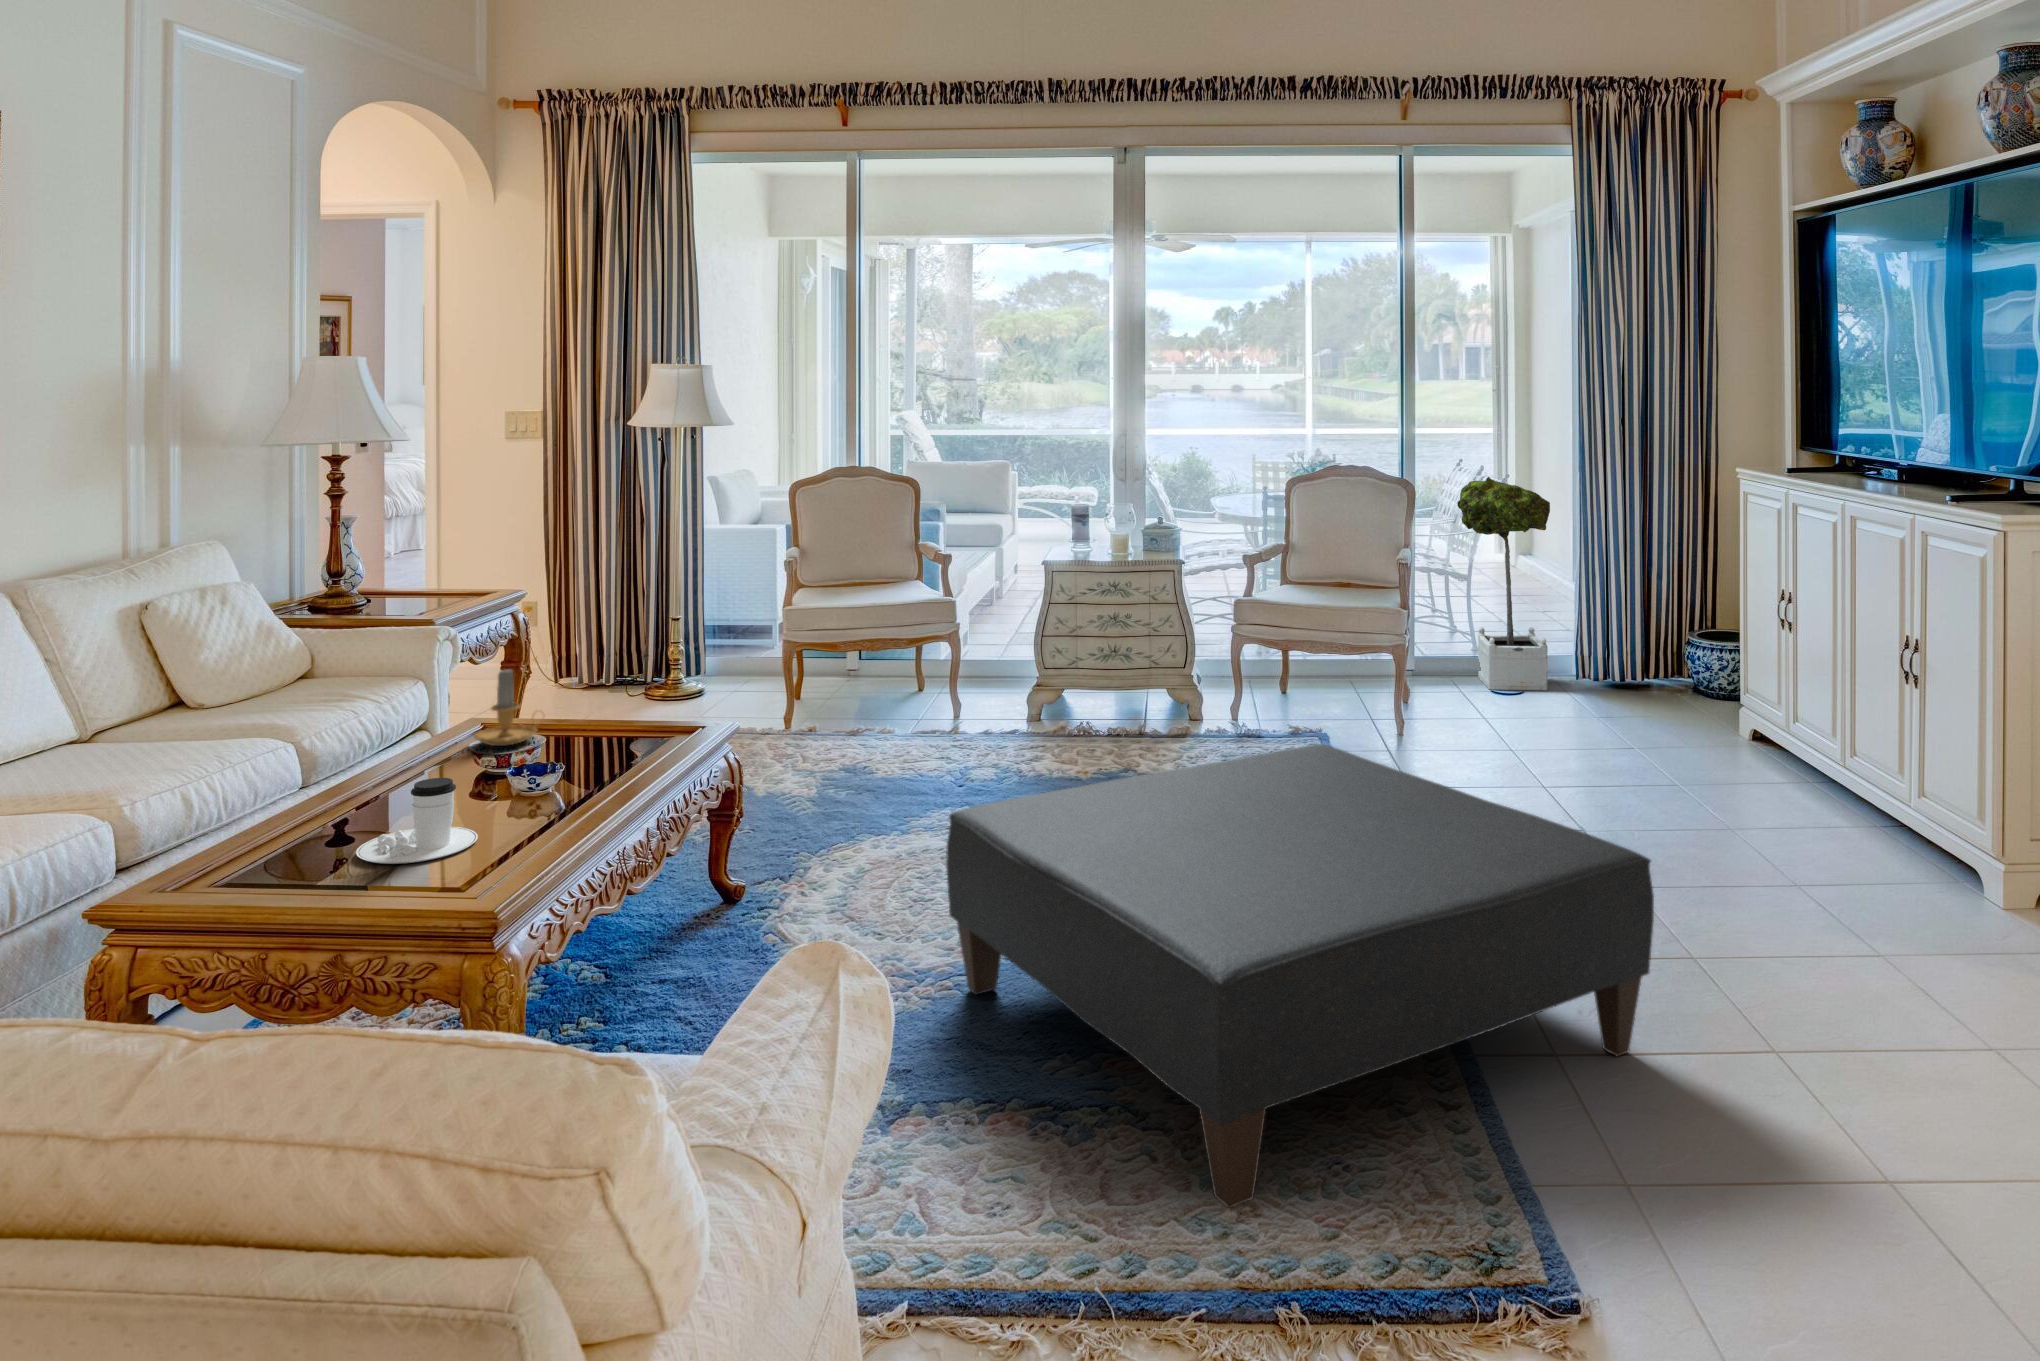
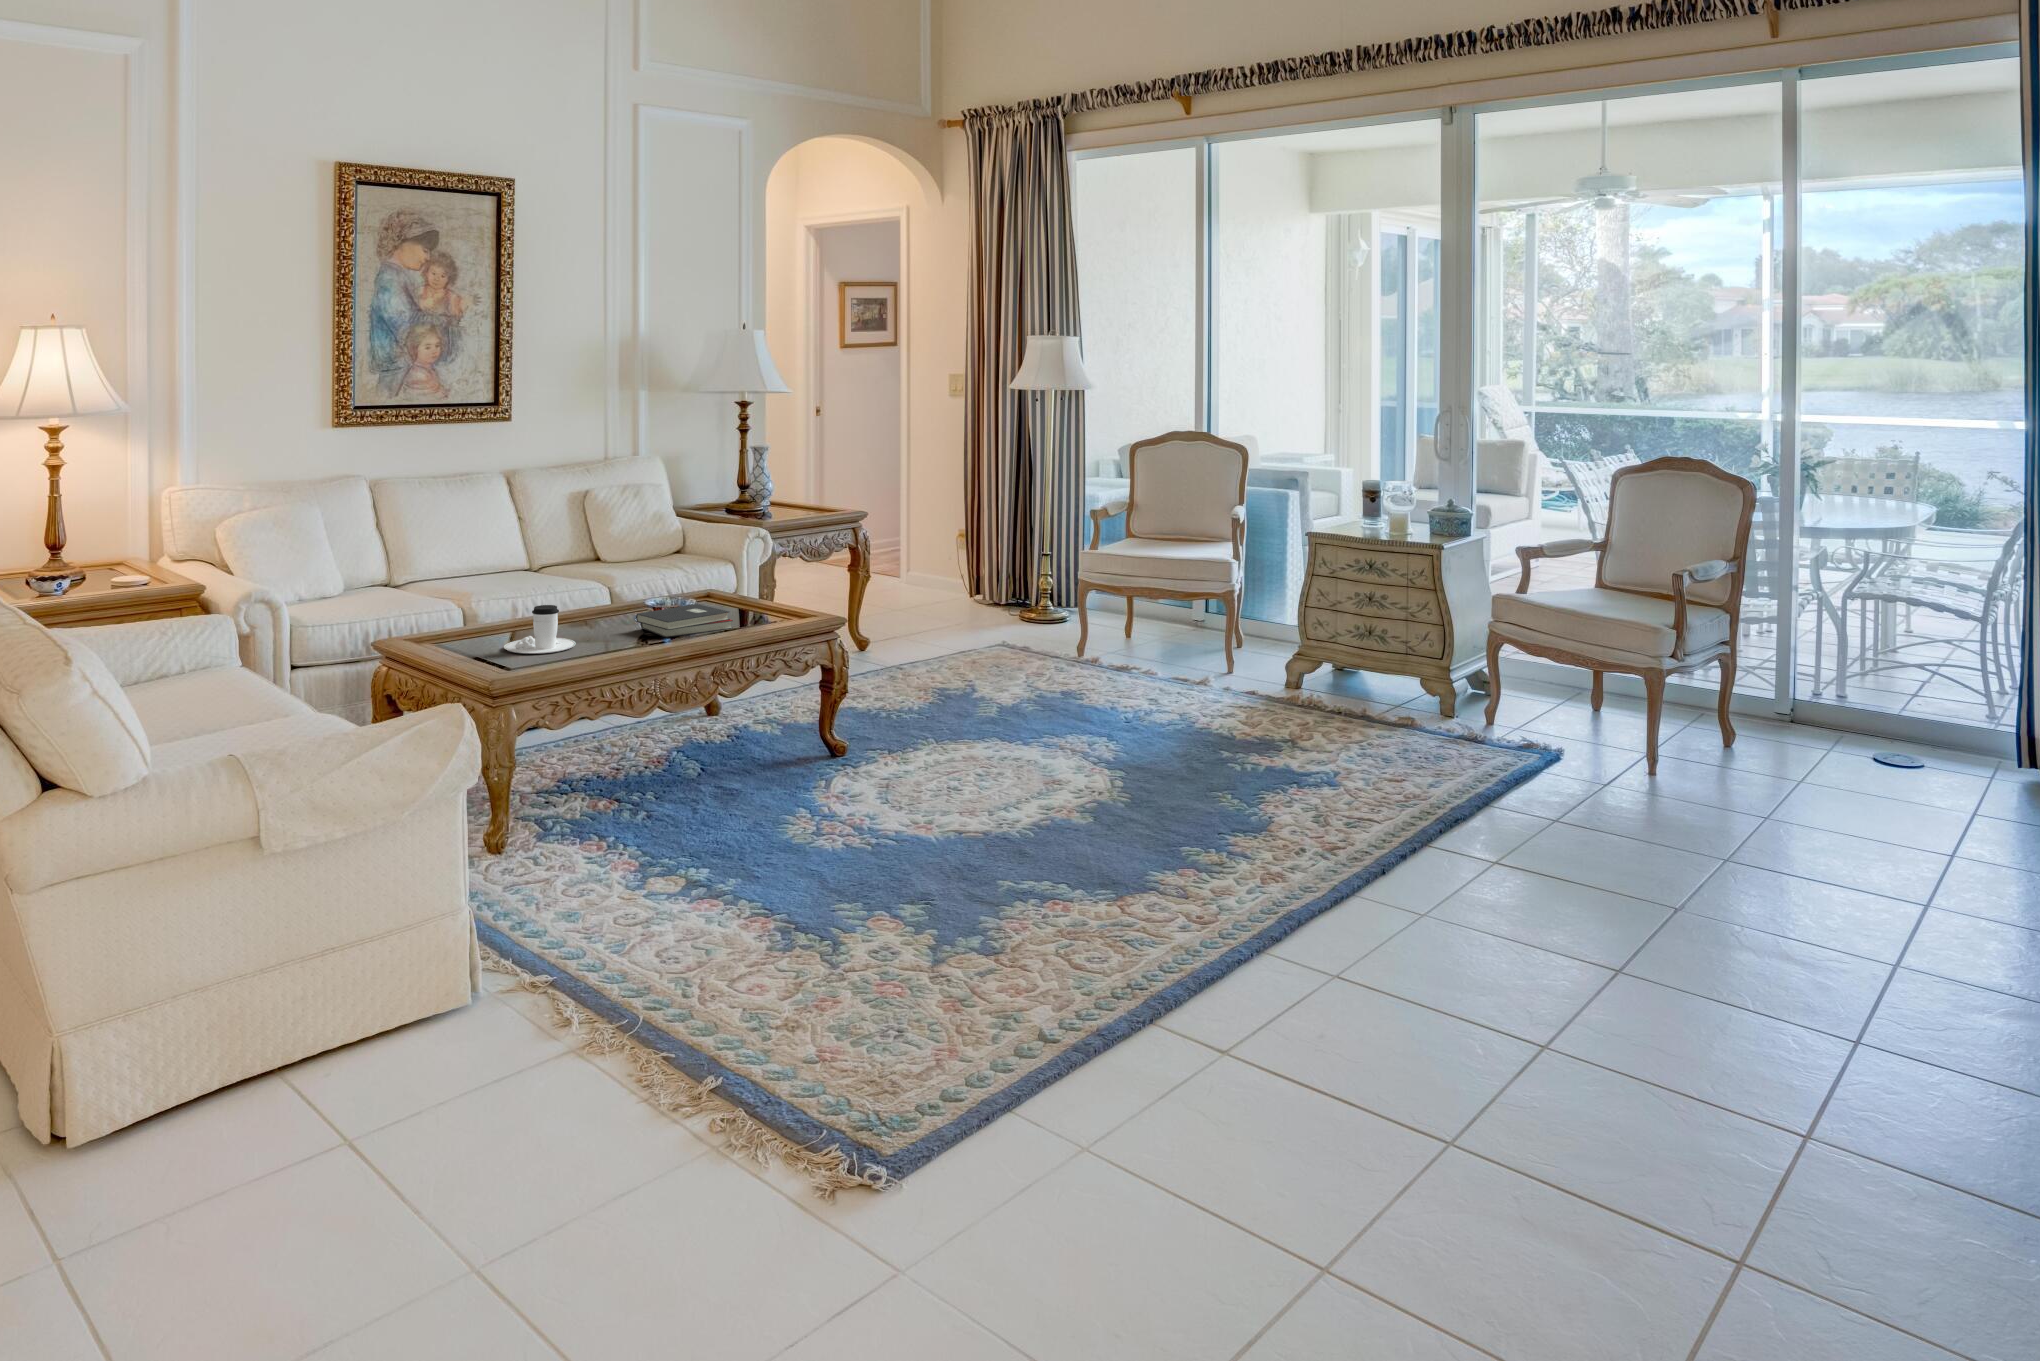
potted tree: present [1457,477,1550,690] -> none [1845,481,1987,768]
candle: present [474,669,541,746] -> none [685,551,736,607]
hardback book: none [504,740,637,794] -> present [636,604,733,638]
ottoman: present [946,744,1654,1208] -> none [730,694,1266,1047]

